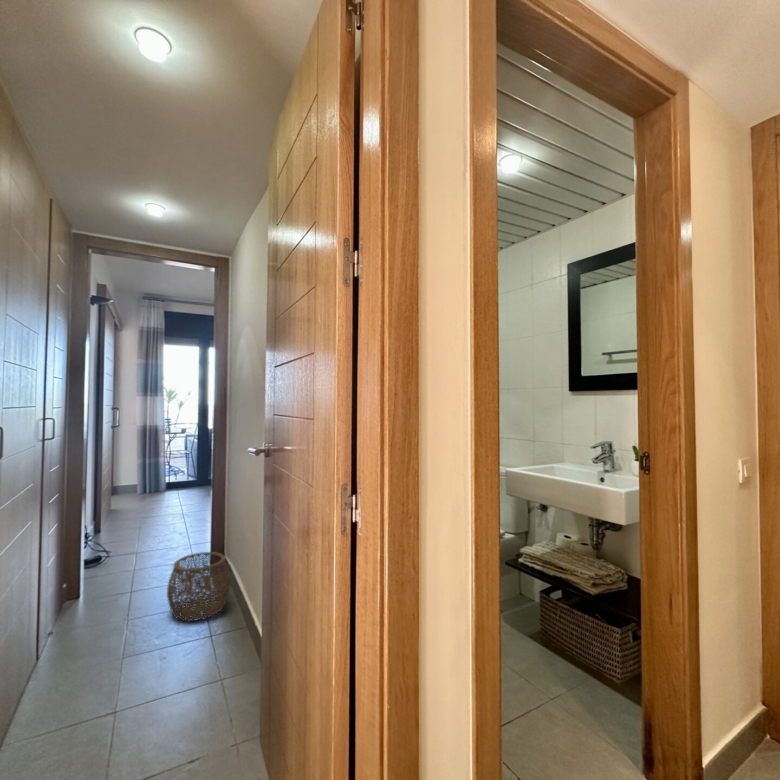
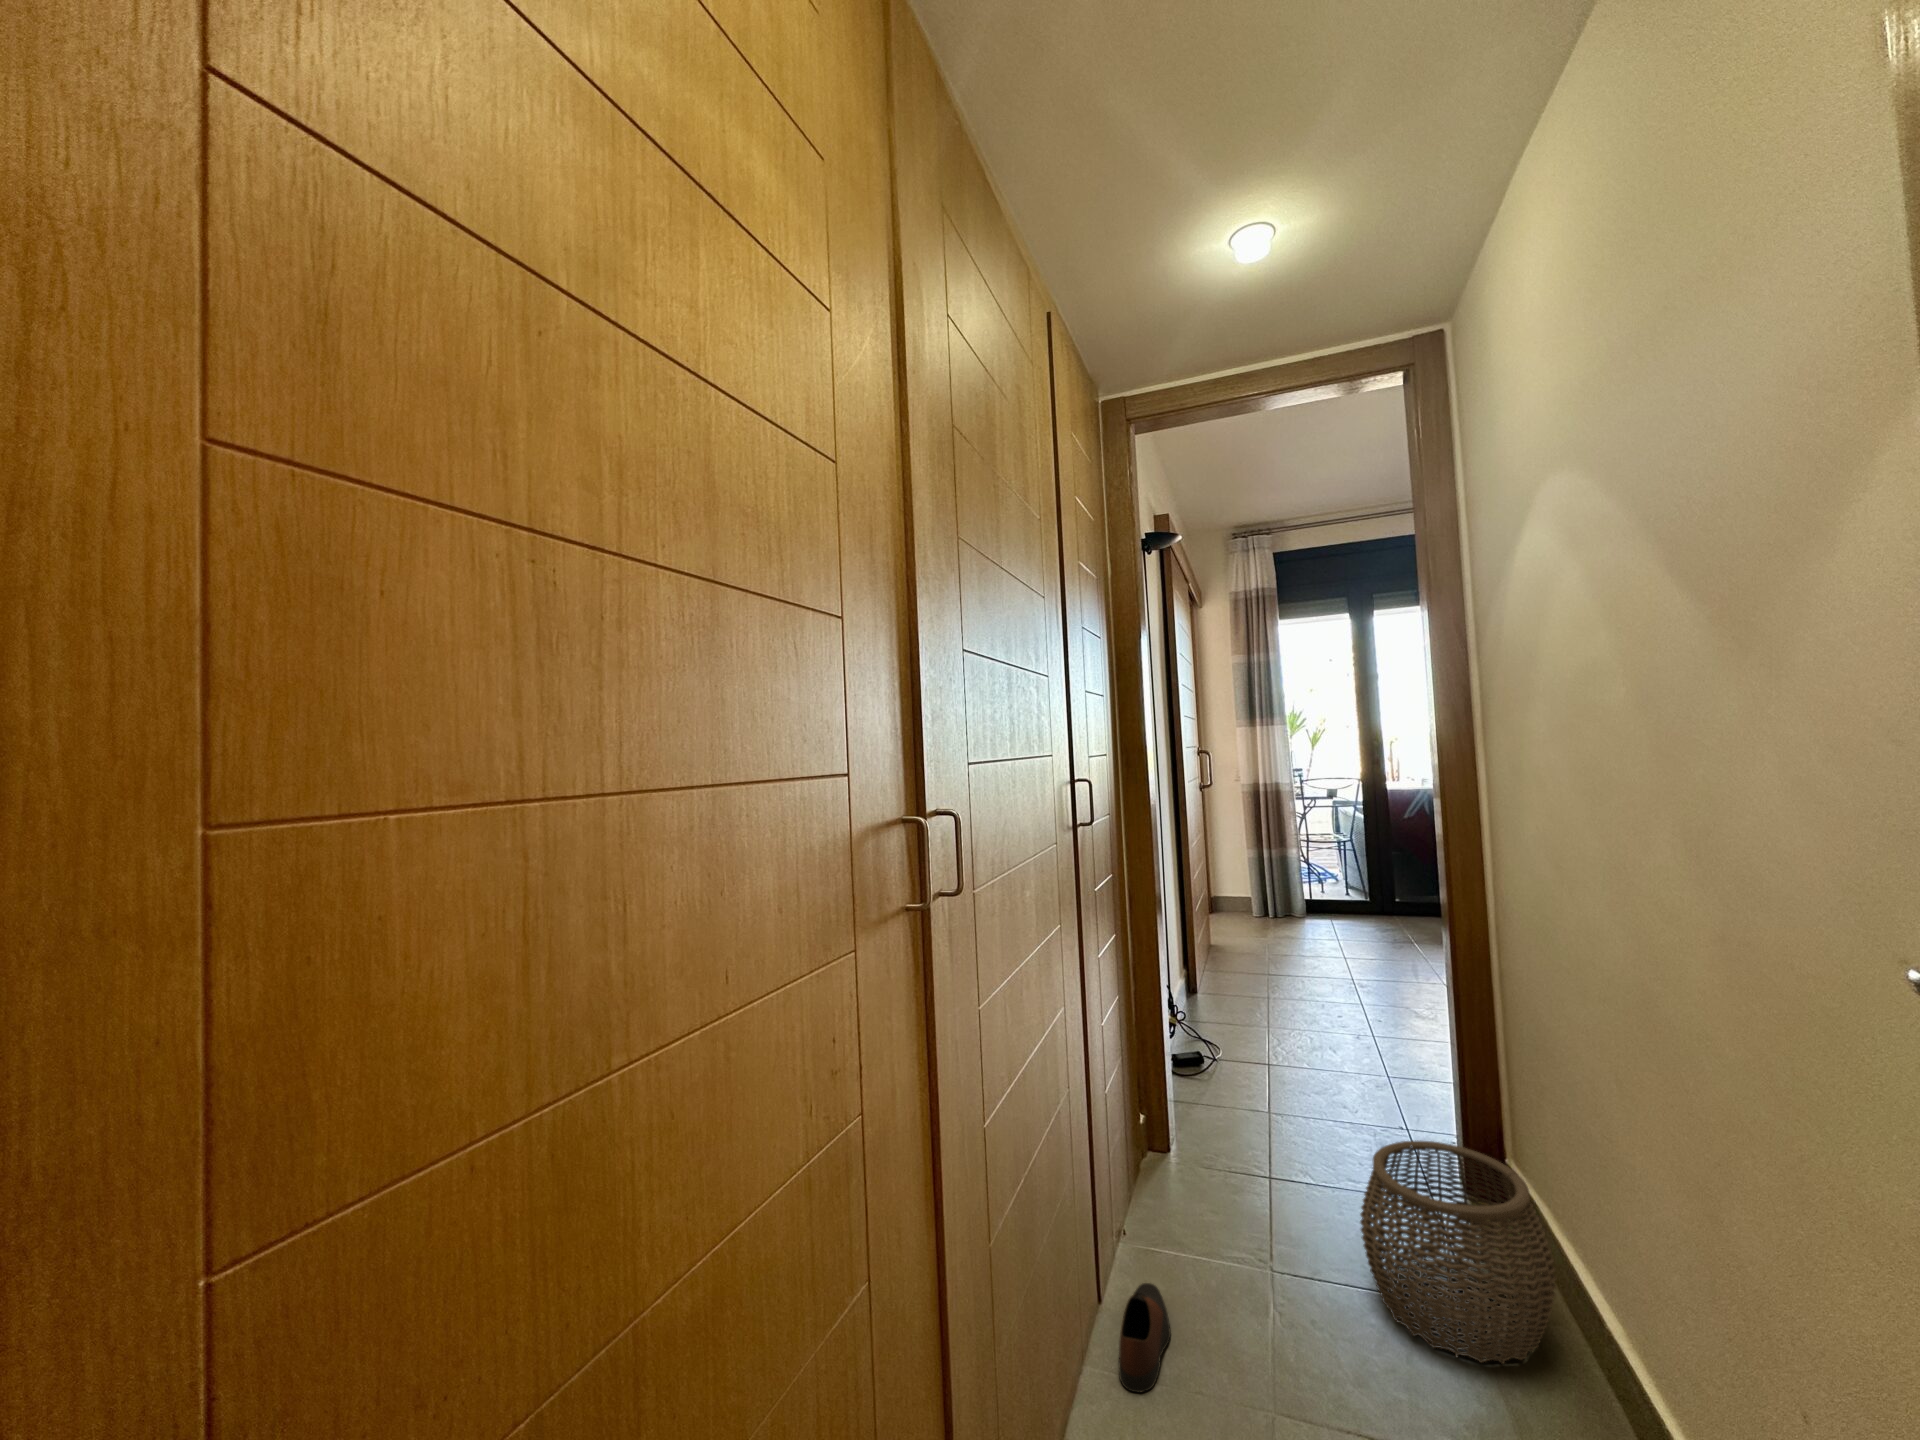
shoe: none [47,644,76,683] -> present [1119,1283,1171,1392]

